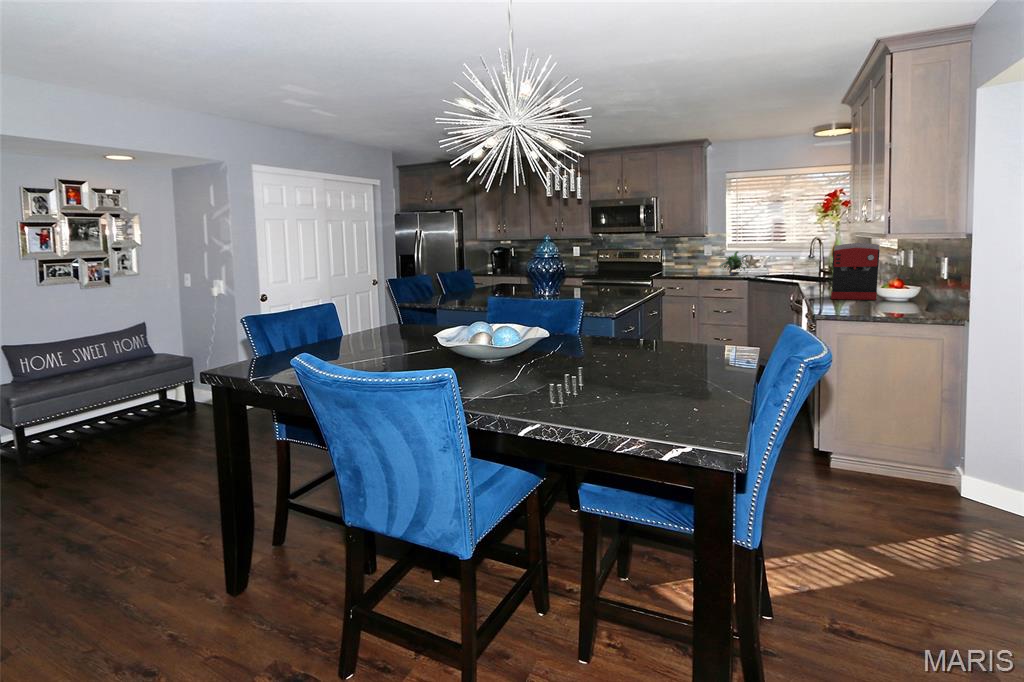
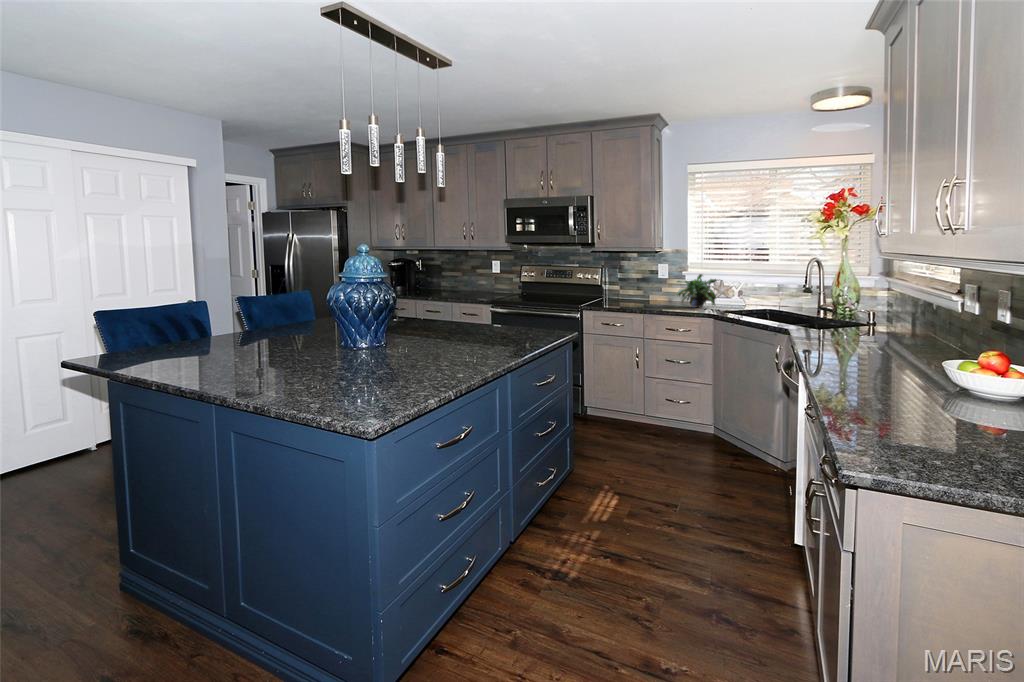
coffee maker: present [831,243,880,300] -> none [836,276,940,395]

